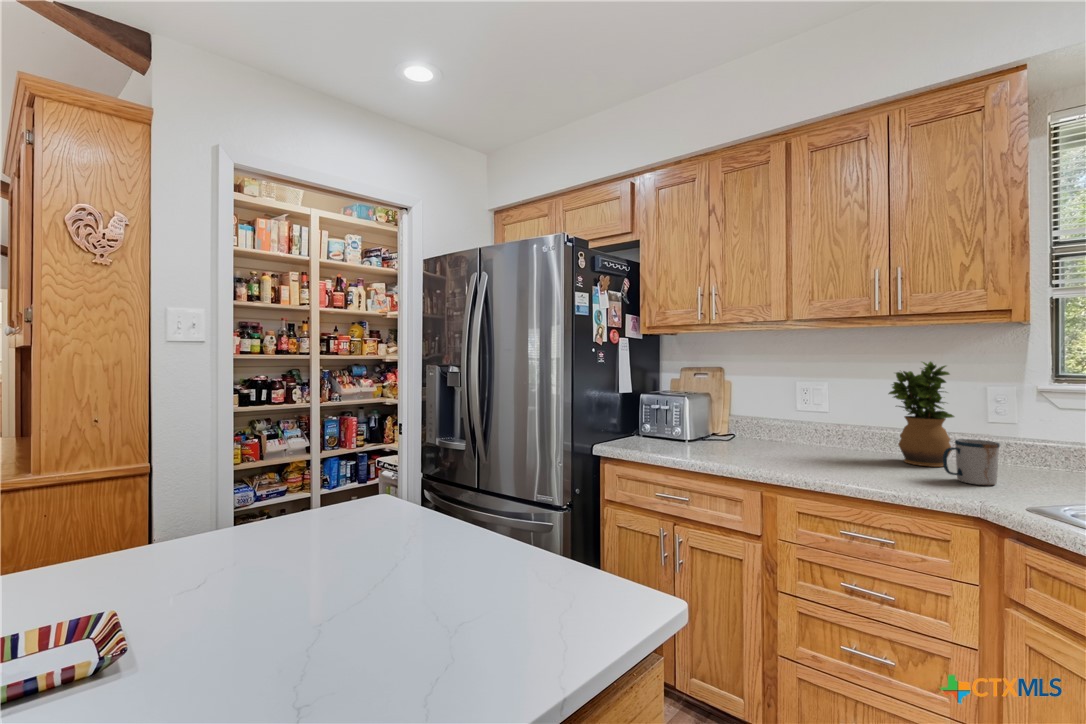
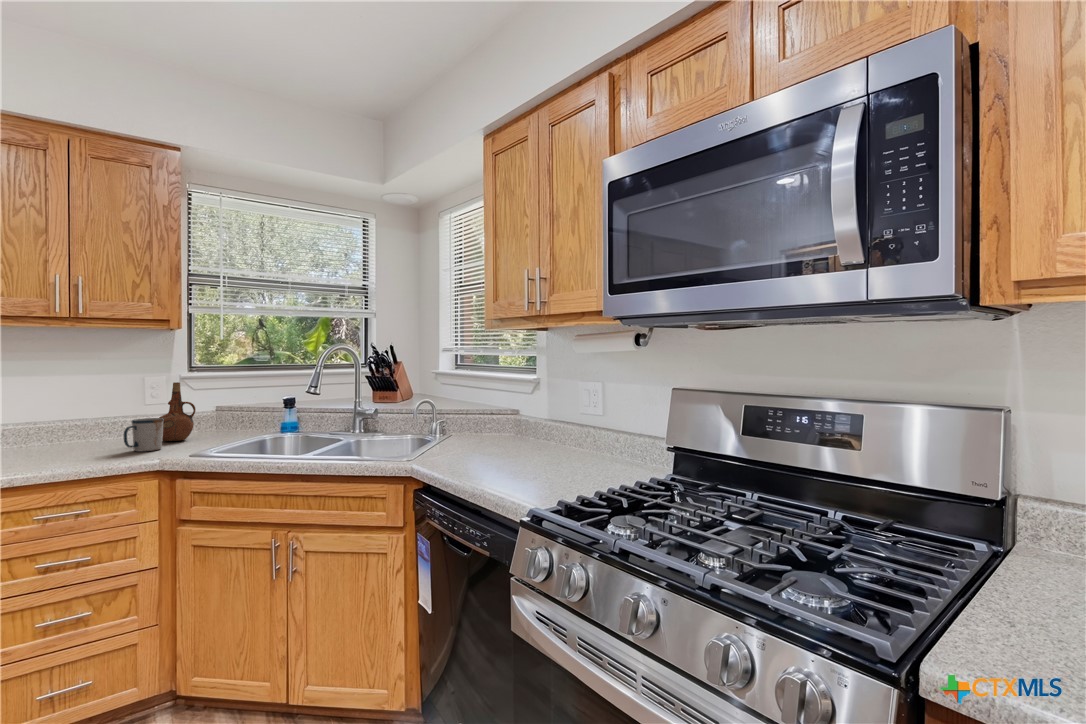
potted plant: present [889,362,954,467] -> none [67,359,127,448]
ceramic pitcher: none [992,394,1058,477] -> present [159,382,196,441]

